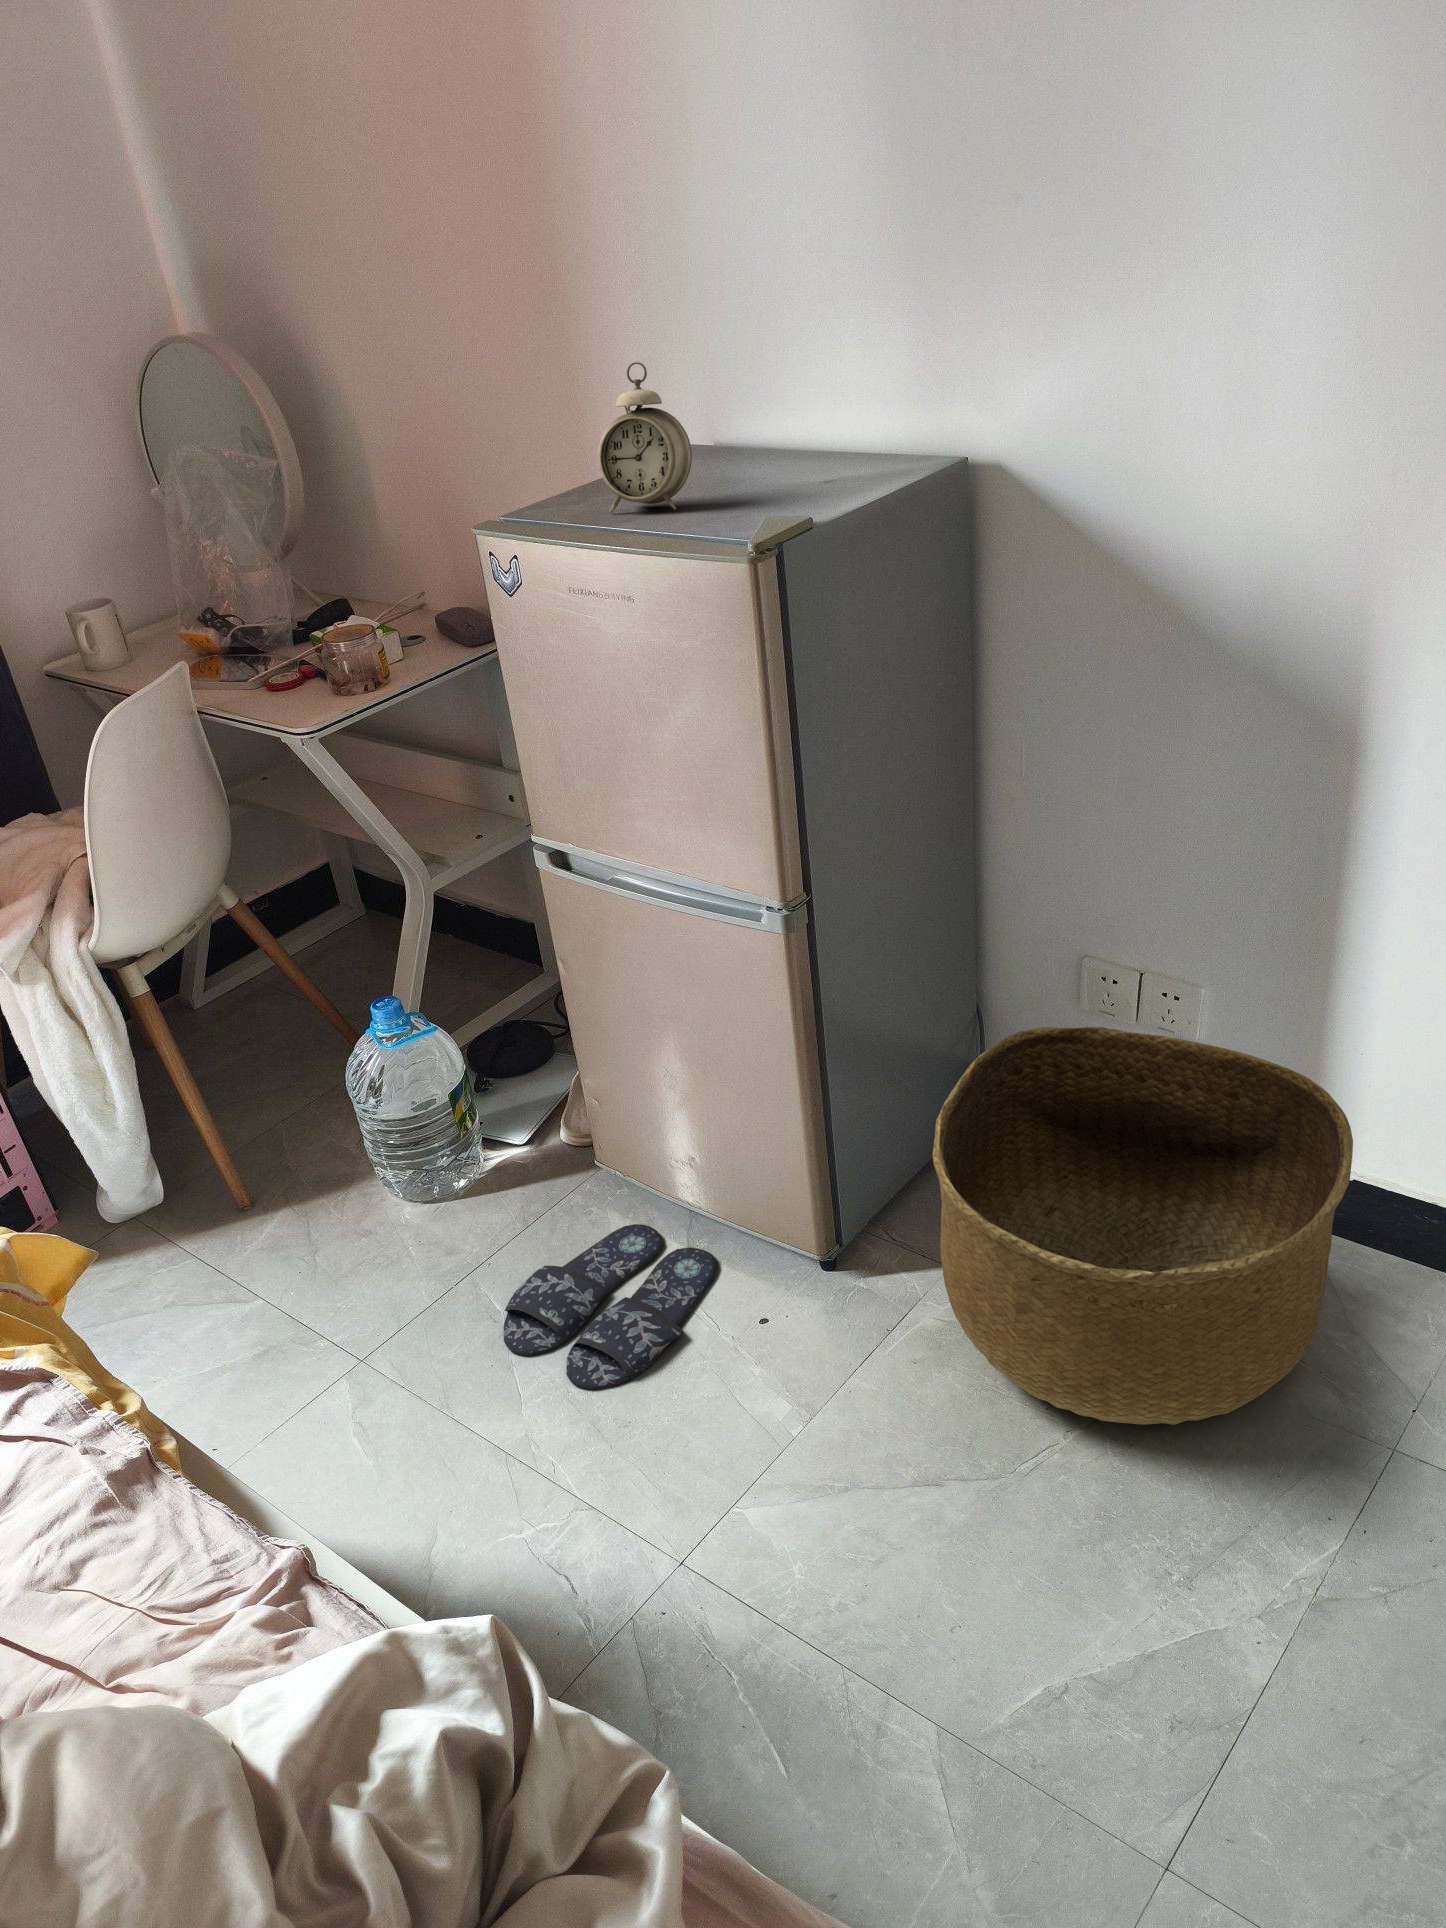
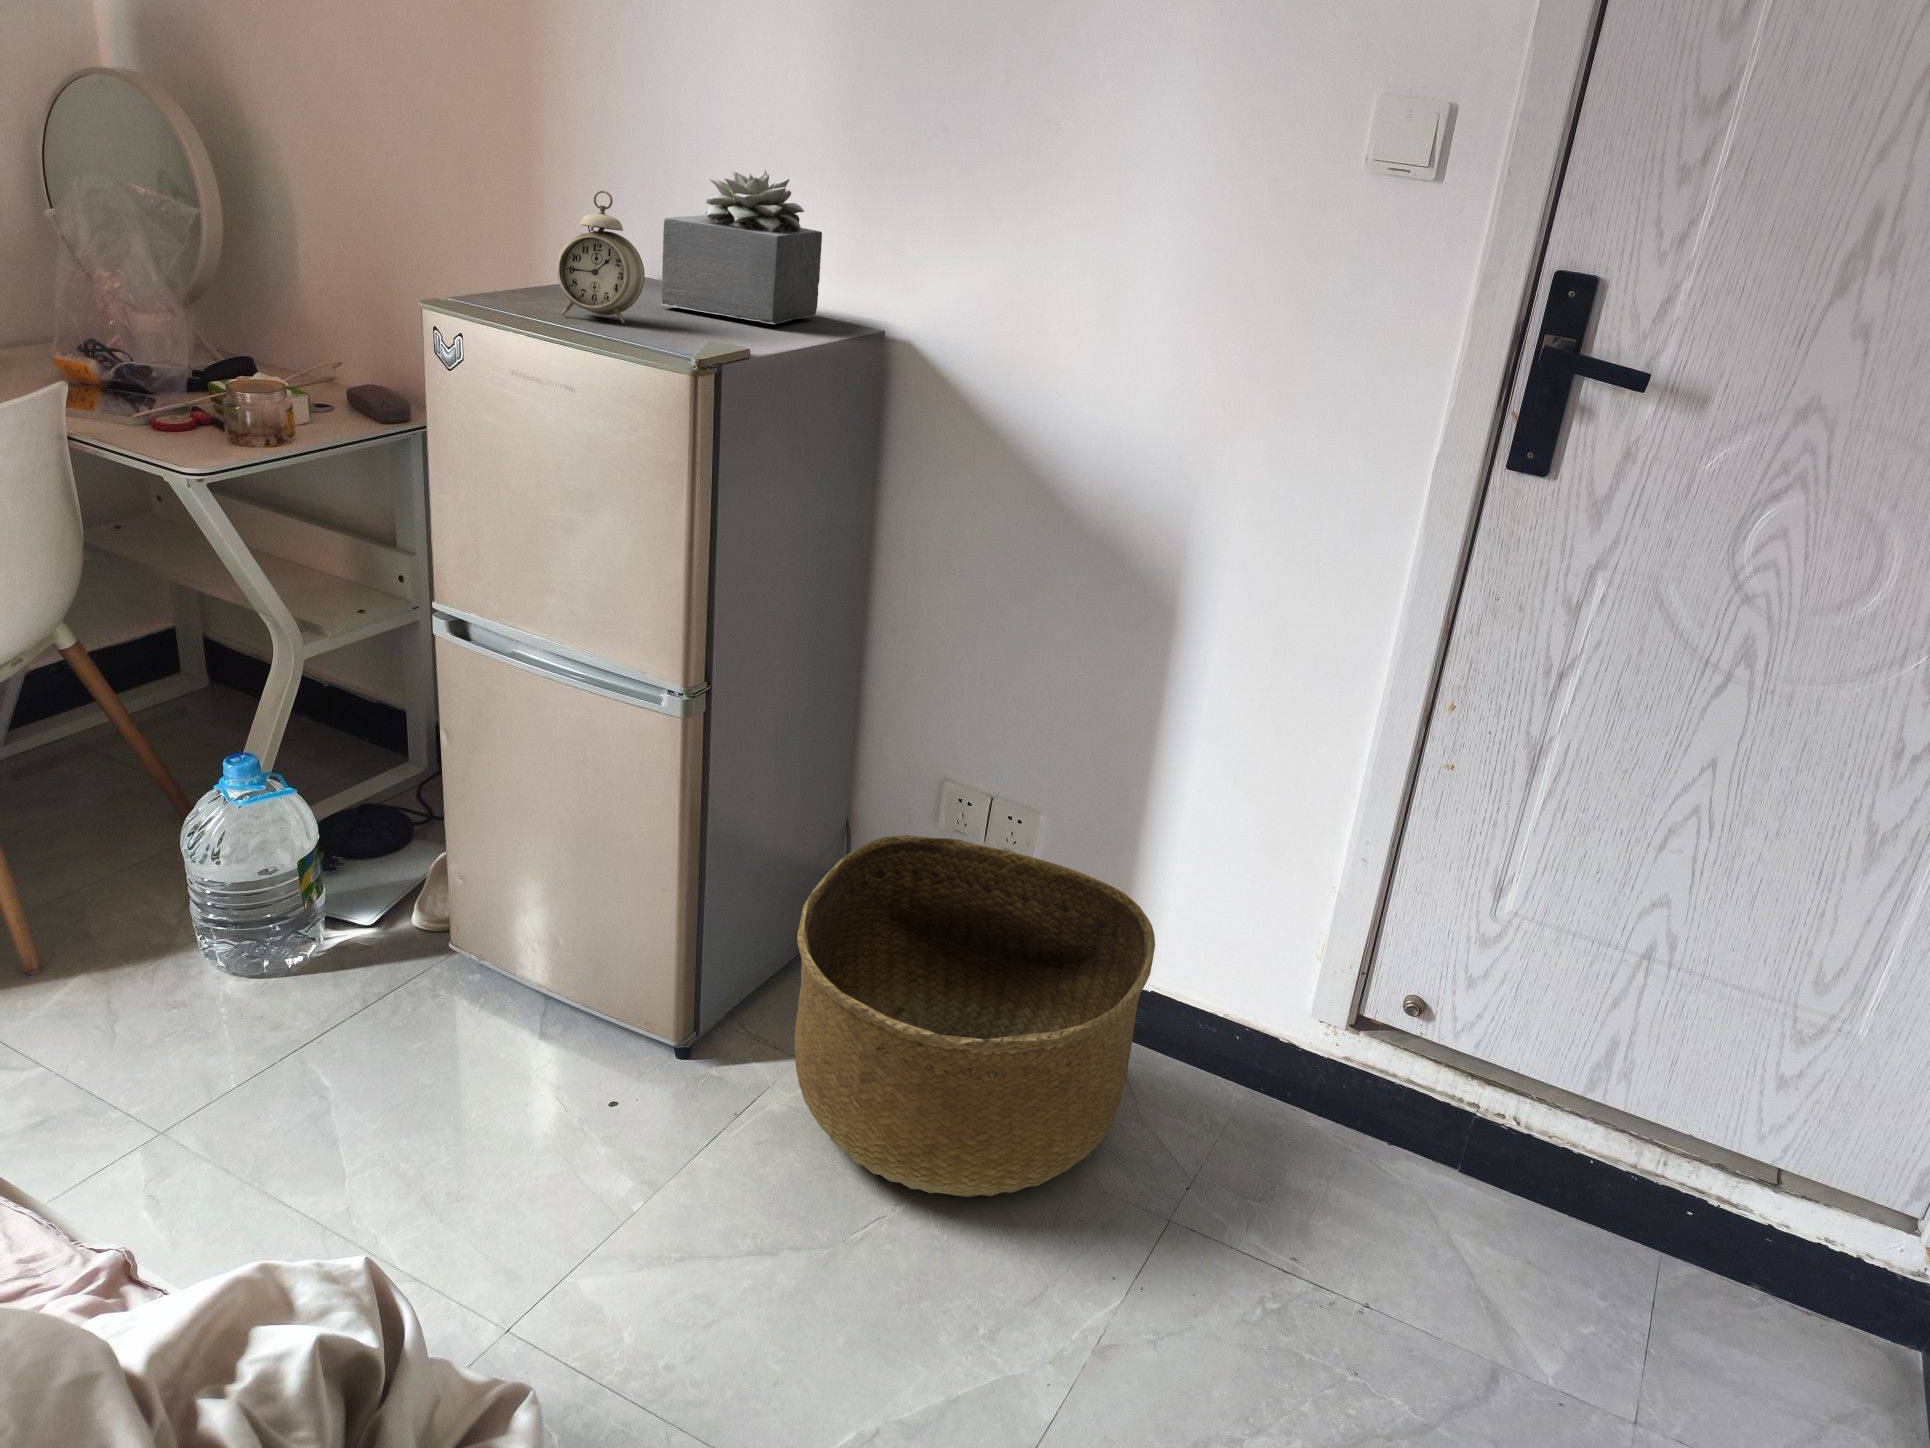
succulent plant: none [707,294,888,478] -> present [661,170,822,324]
slippers: present [504,1224,718,1390] -> none [331,1009,571,1166]

